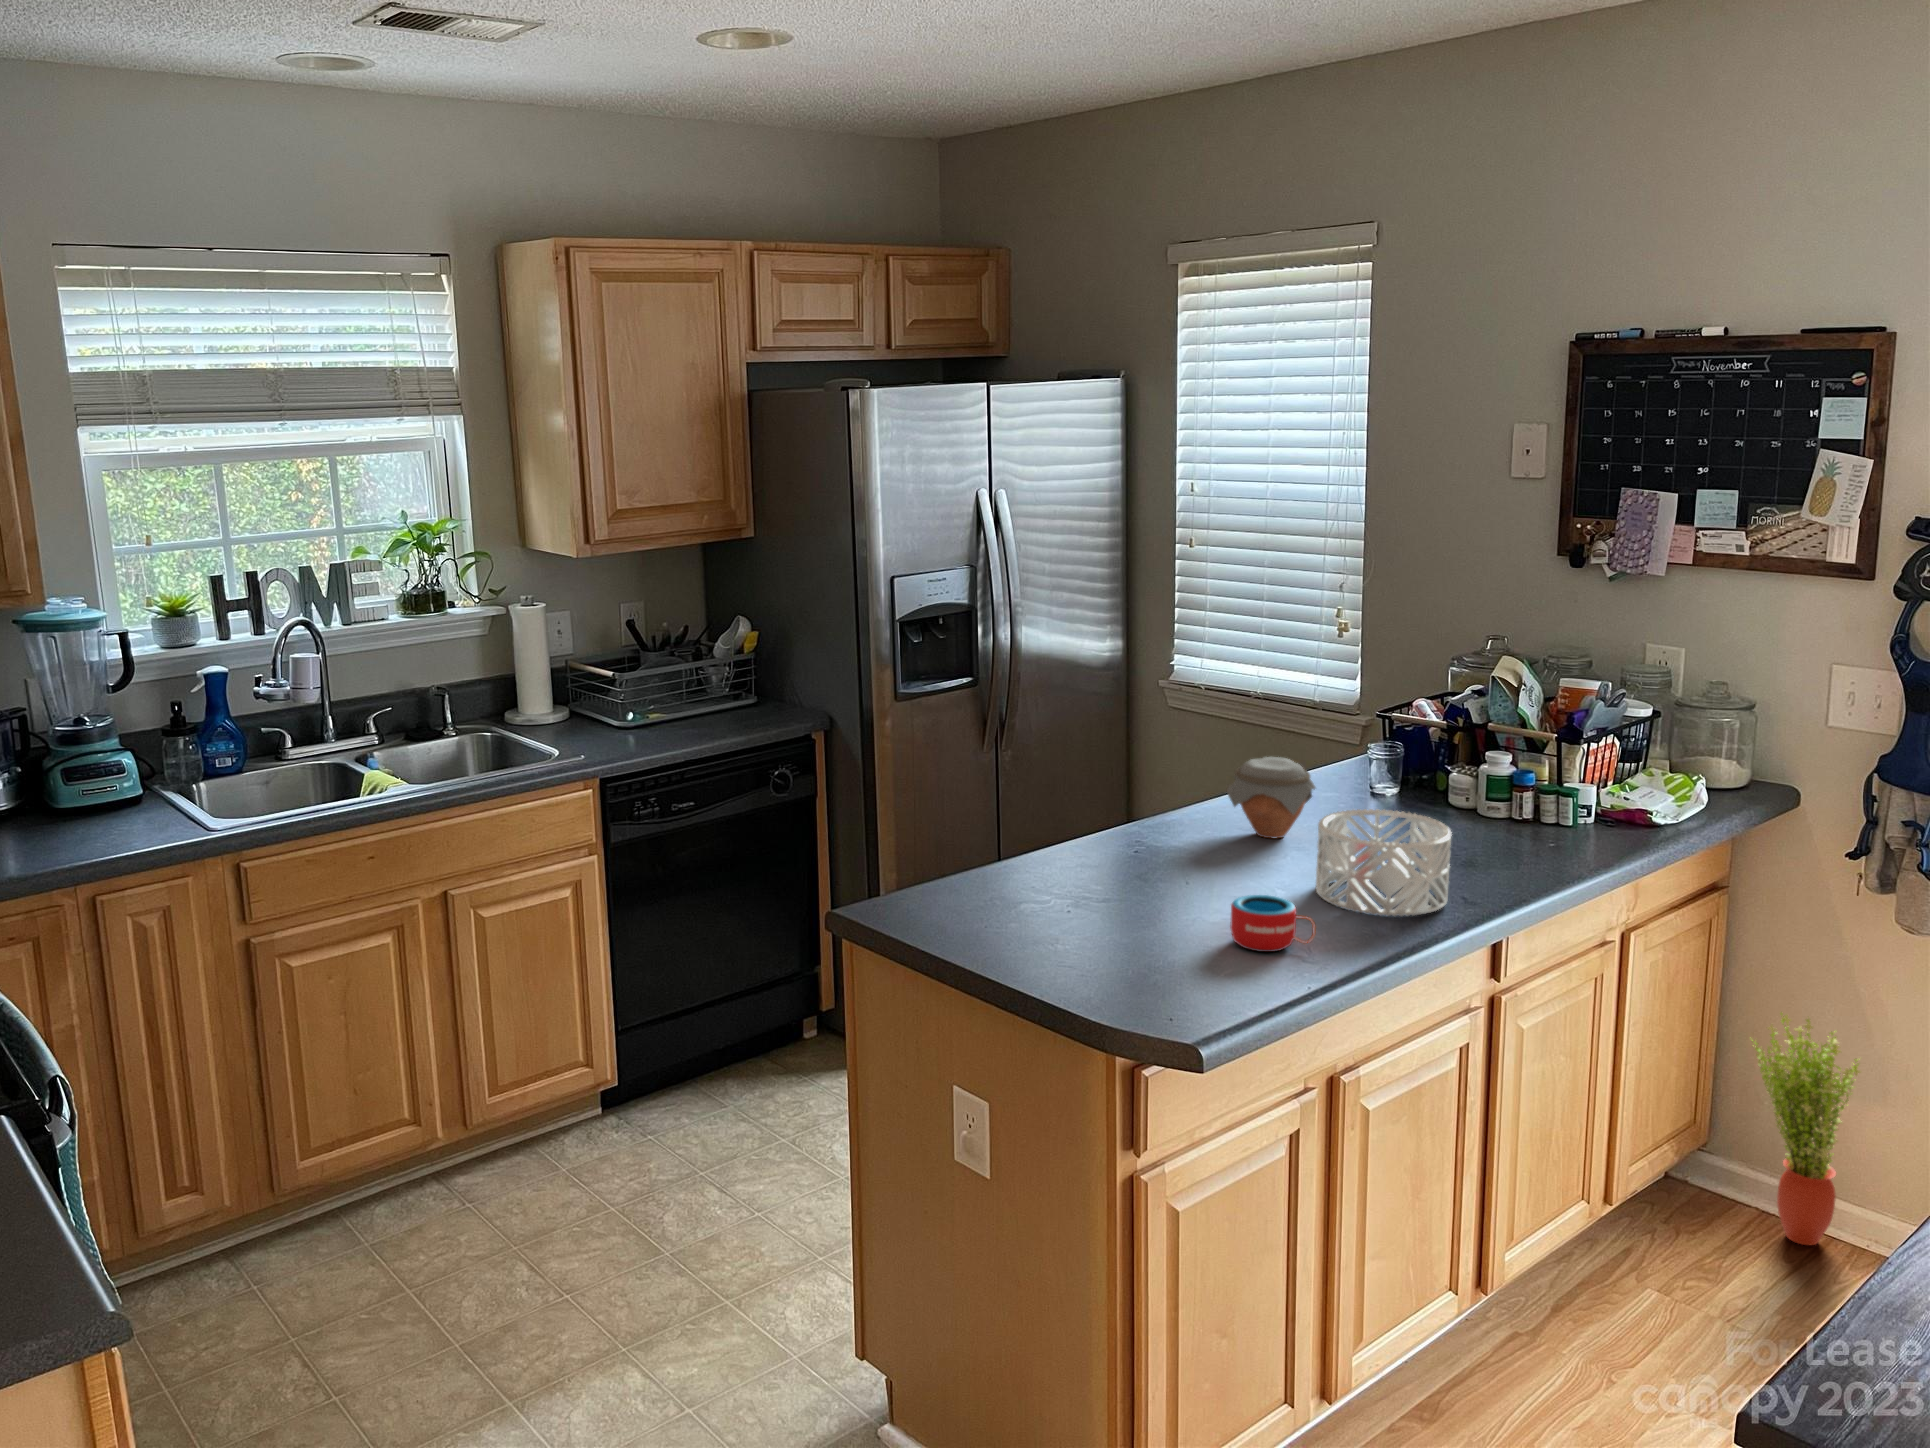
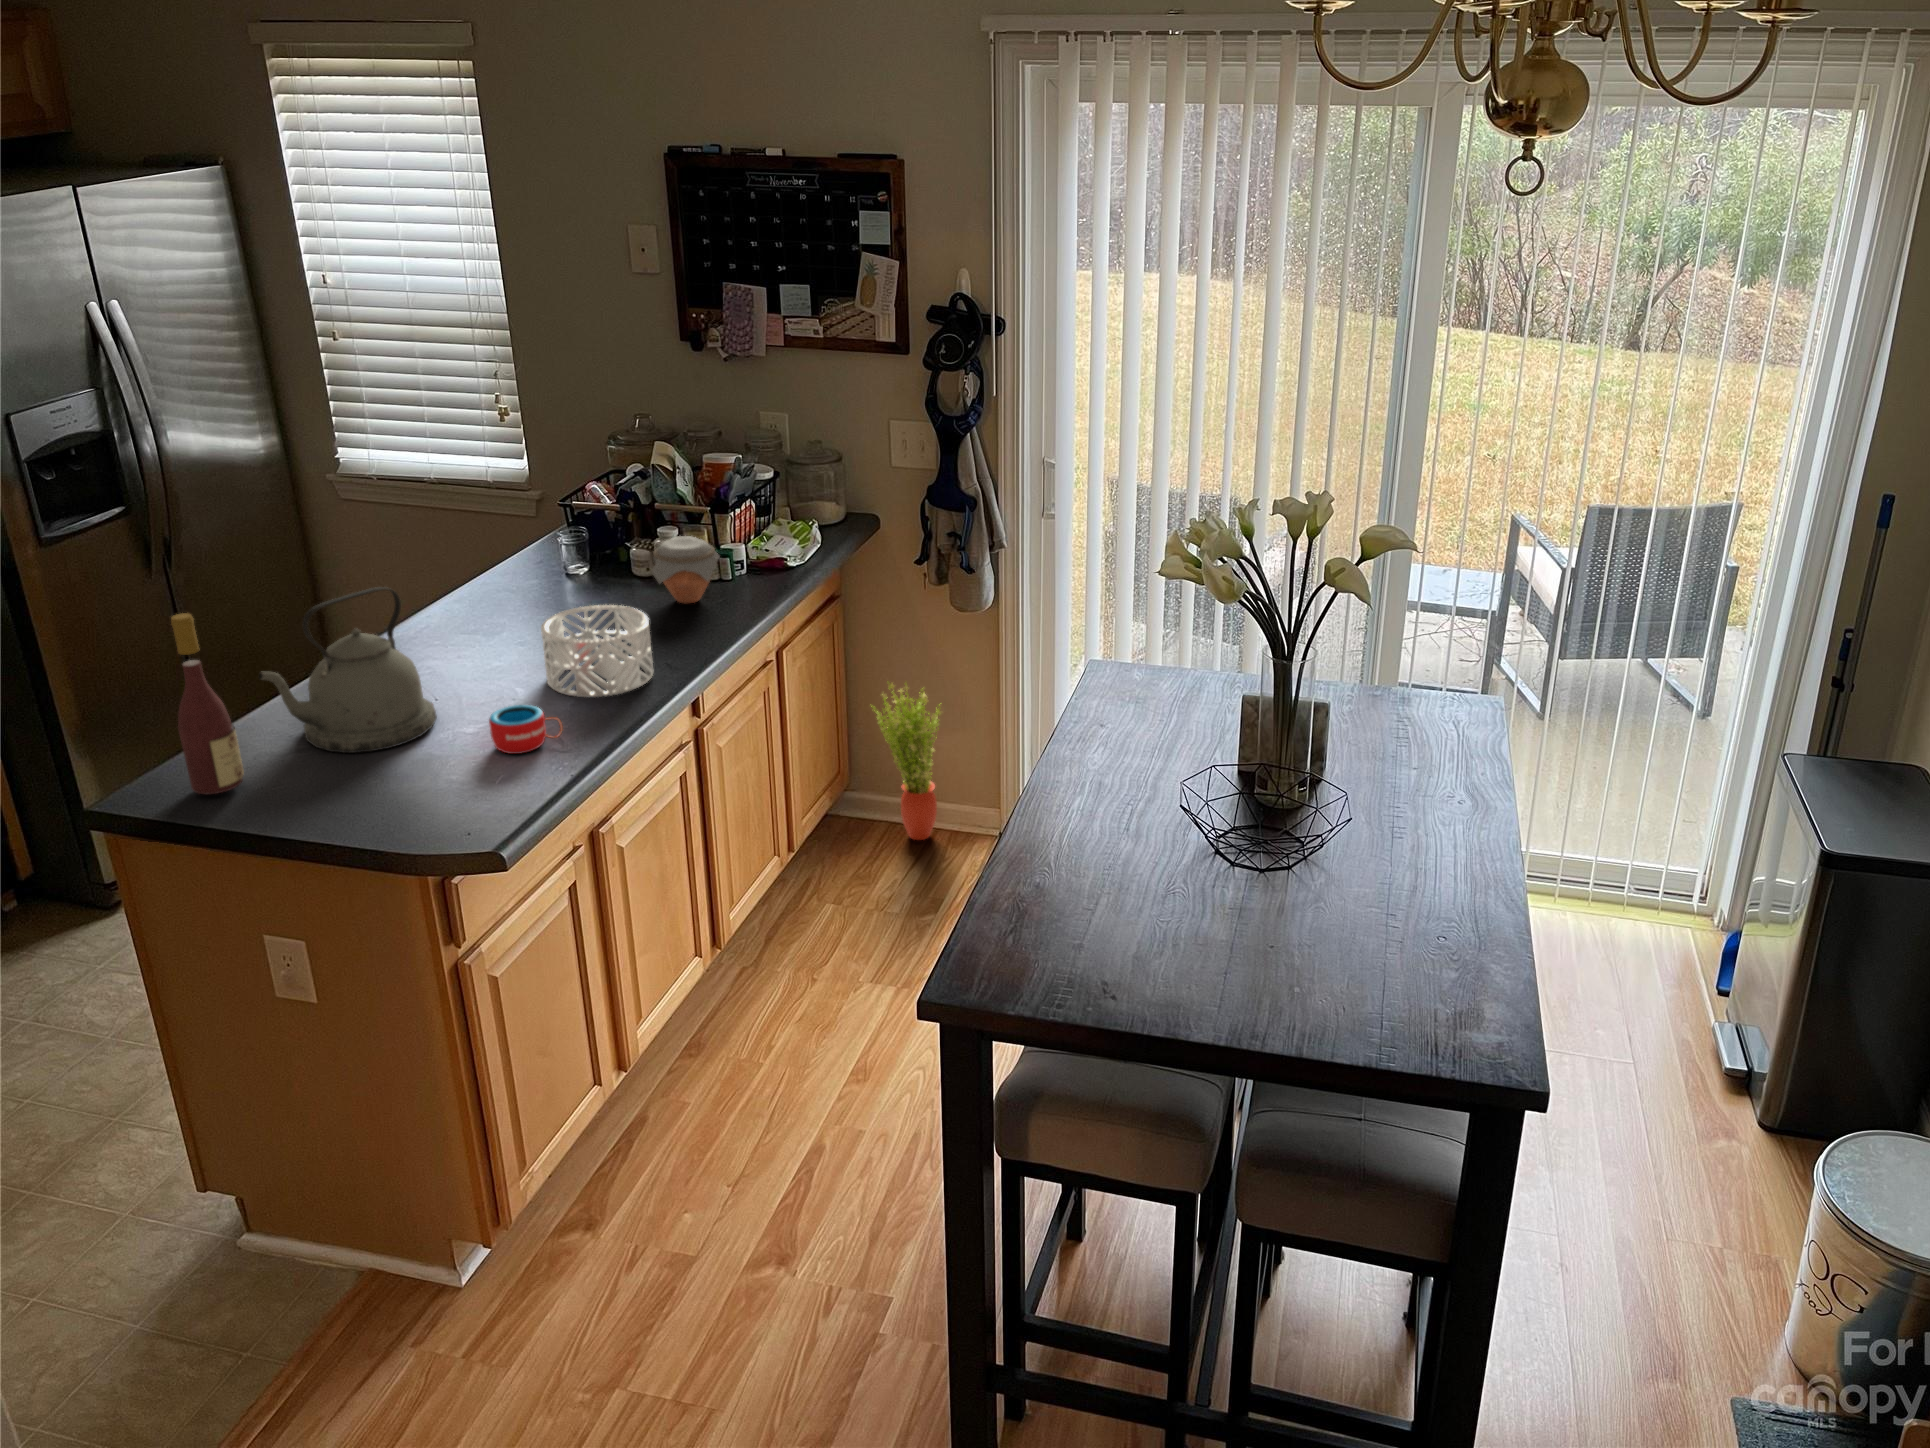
wine bottle: none [912,720,967,926] -> present [171,613,244,794]
kettle: none [1004,737,1181,916] -> present [259,587,437,753]
jar: present [1227,757,1315,838] -> present [652,536,719,604]

